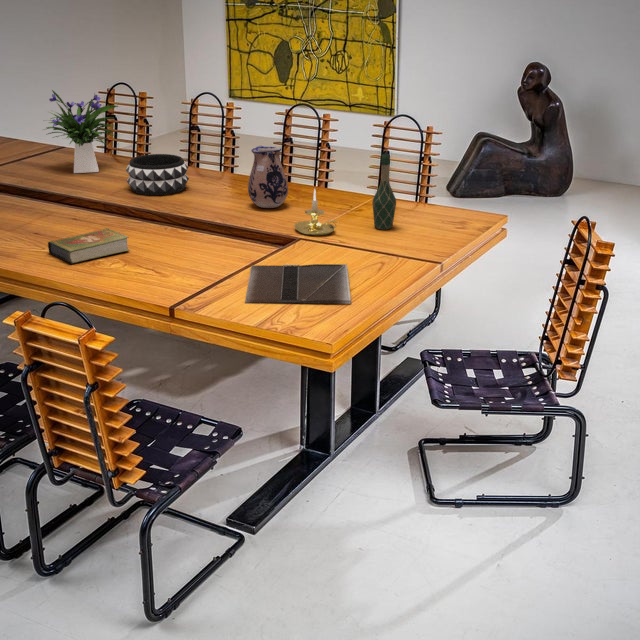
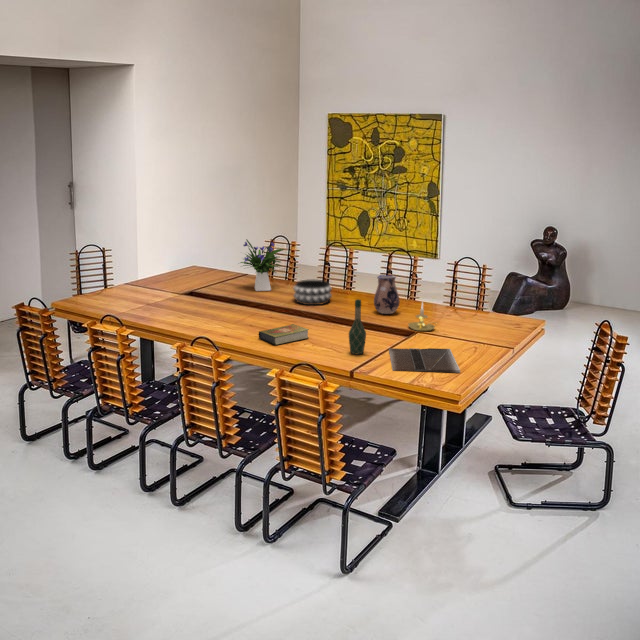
wine bottle: present [372,154,396,230] -> present [349,299,366,354]

